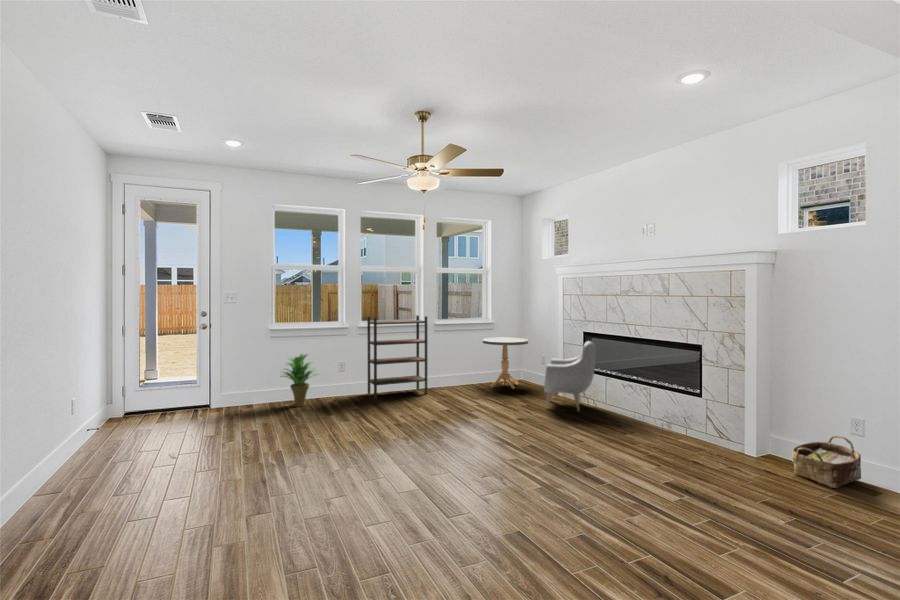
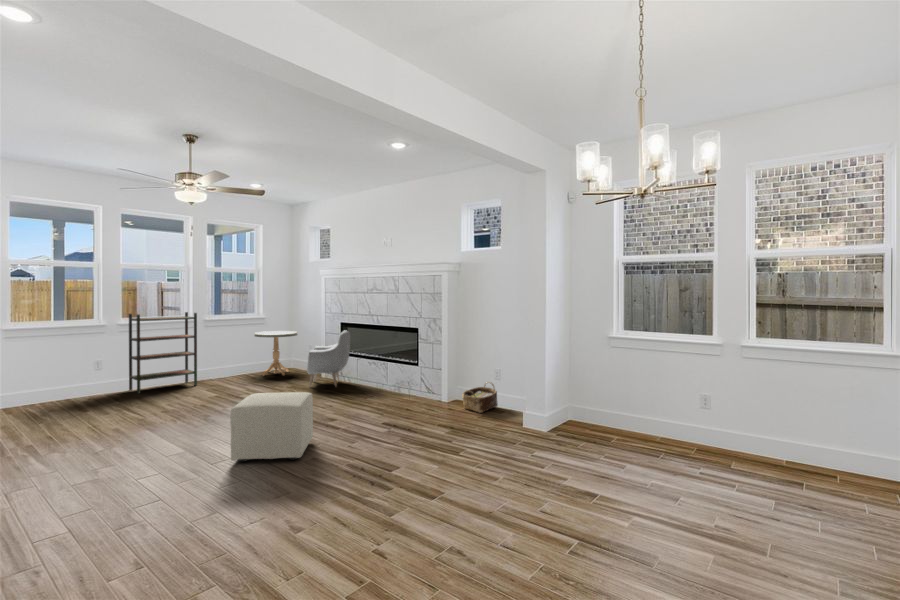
potted plant: present [283,354,314,407] -> none [16,353,71,408]
ottoman: none [471,426,572,535] -> present [230,392,313,462]

